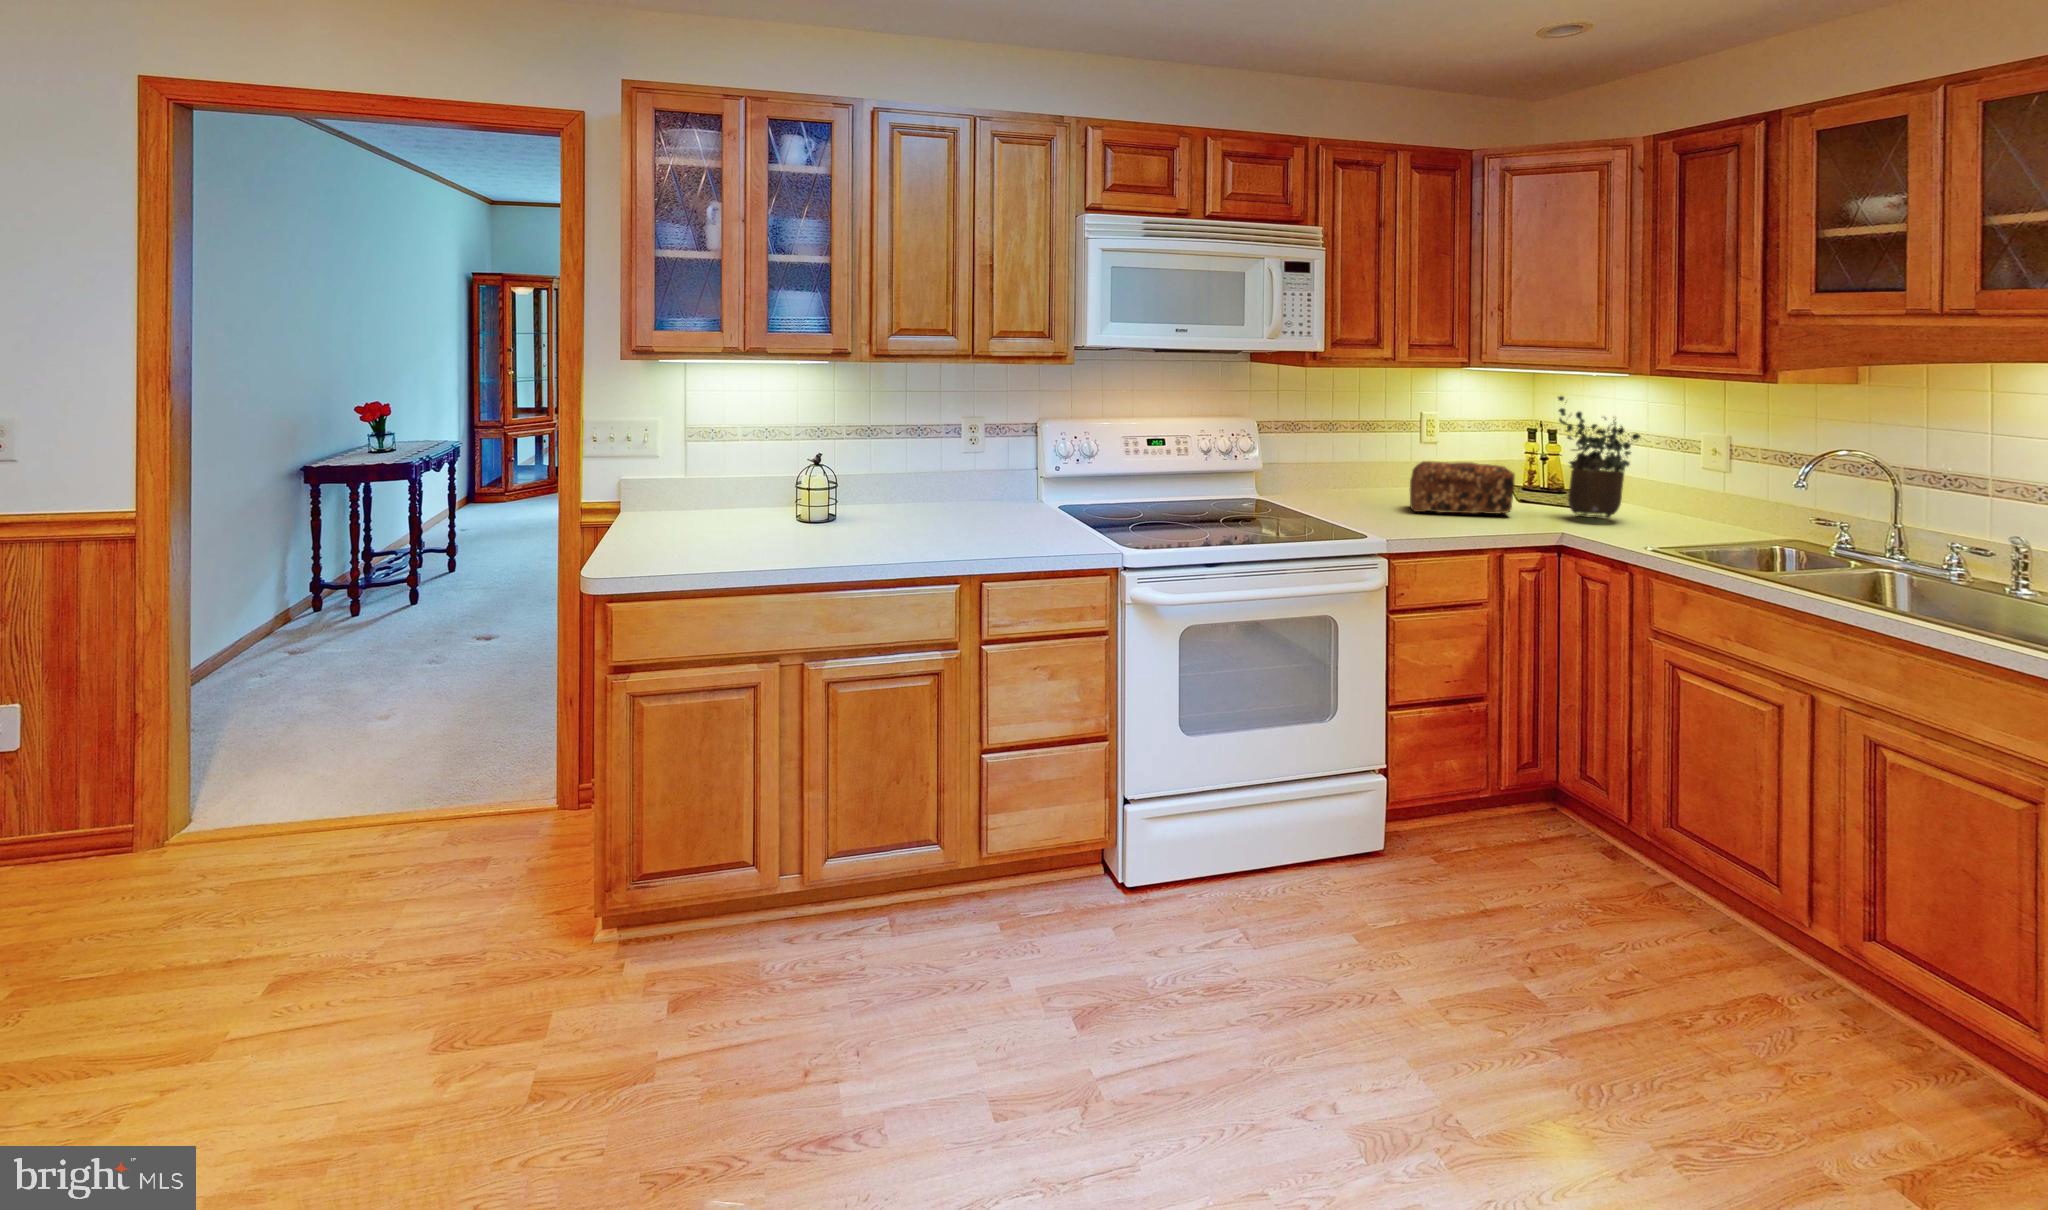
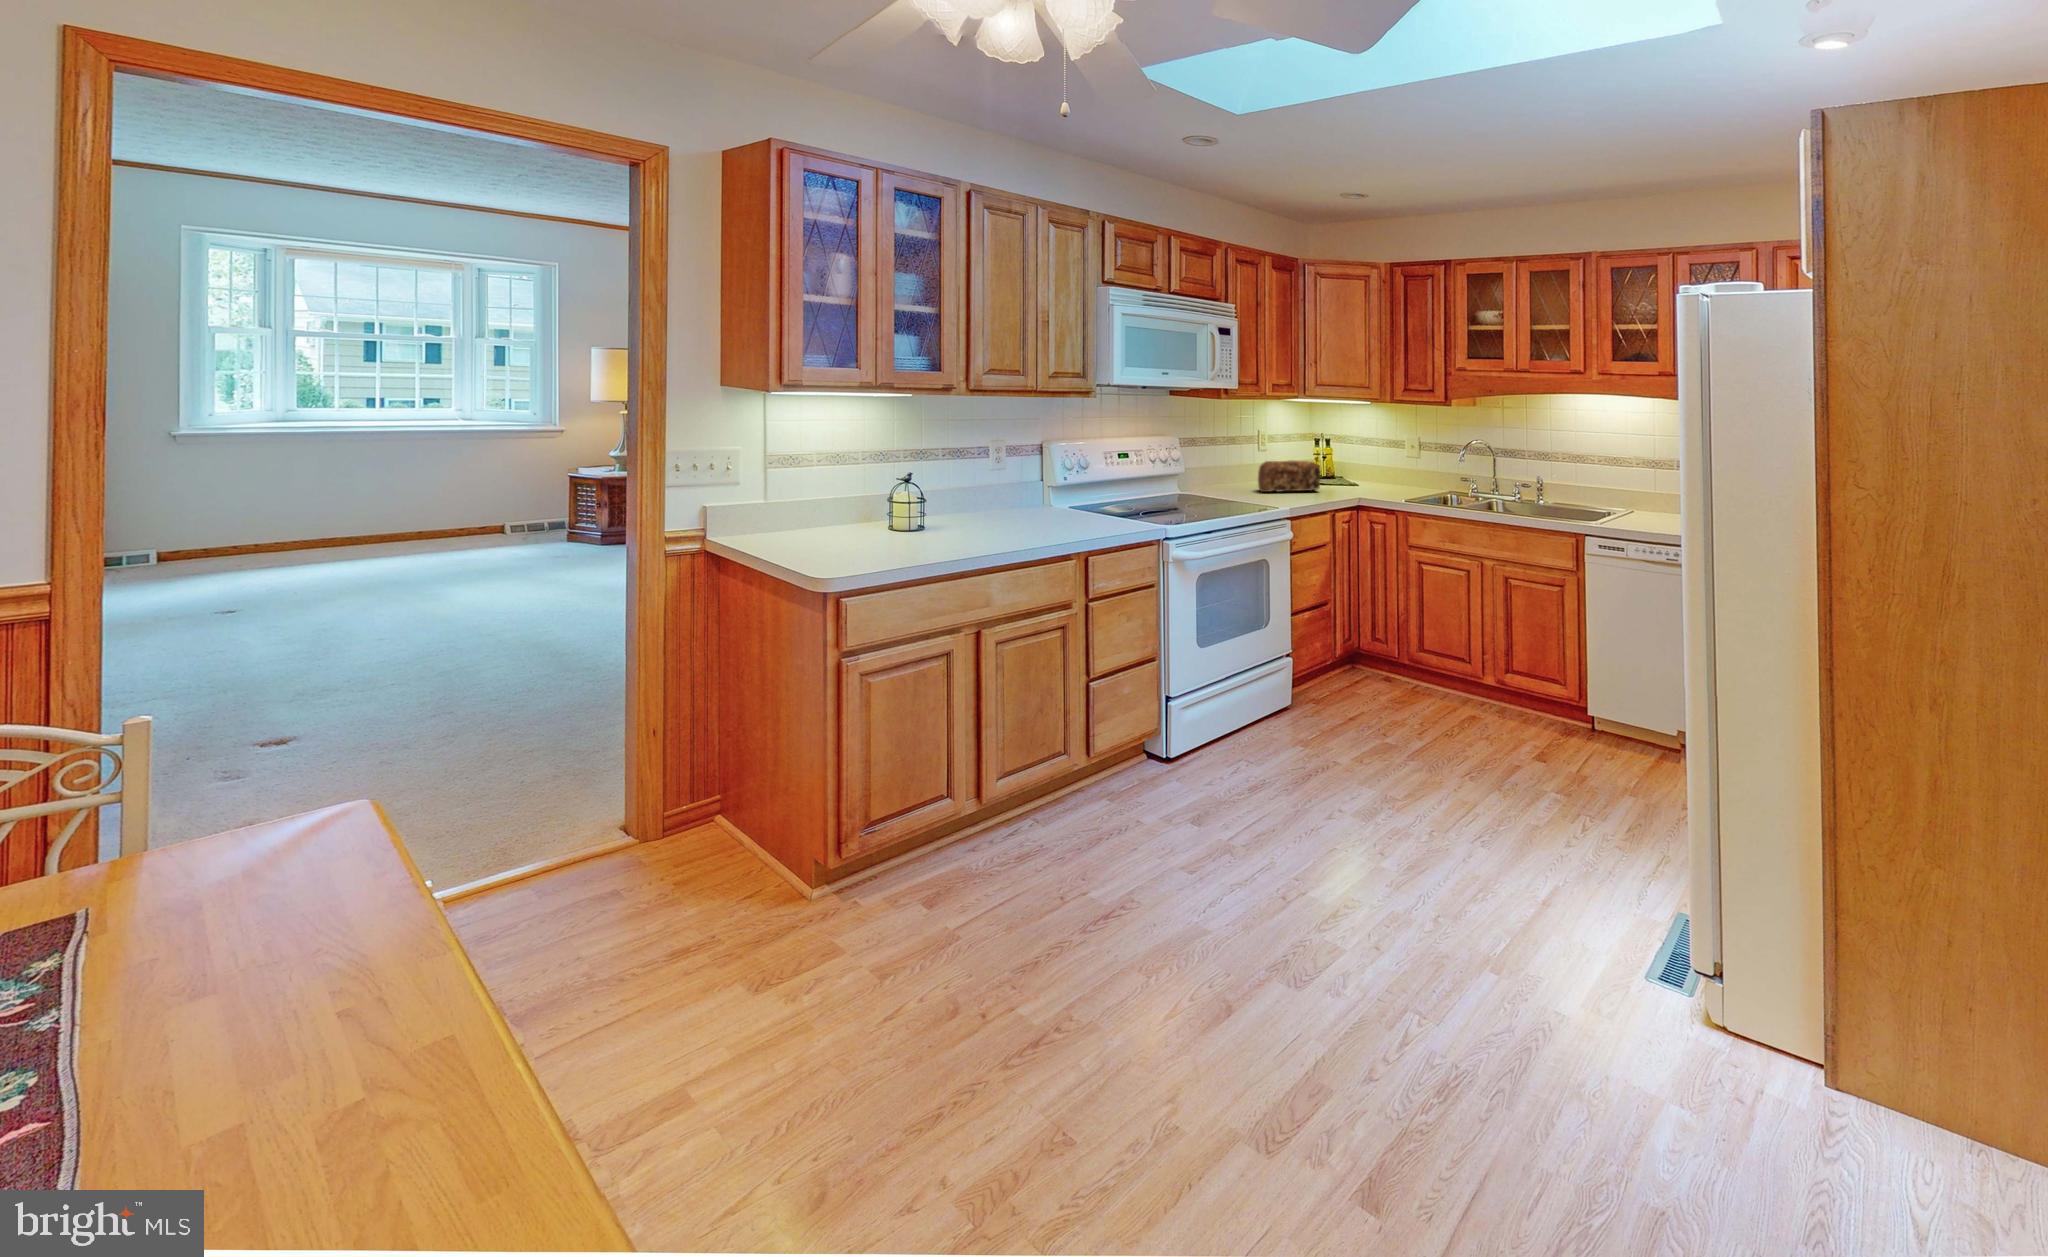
potted plant: present [1558,396,1640,519] -> none [1339,418,1388,490]

